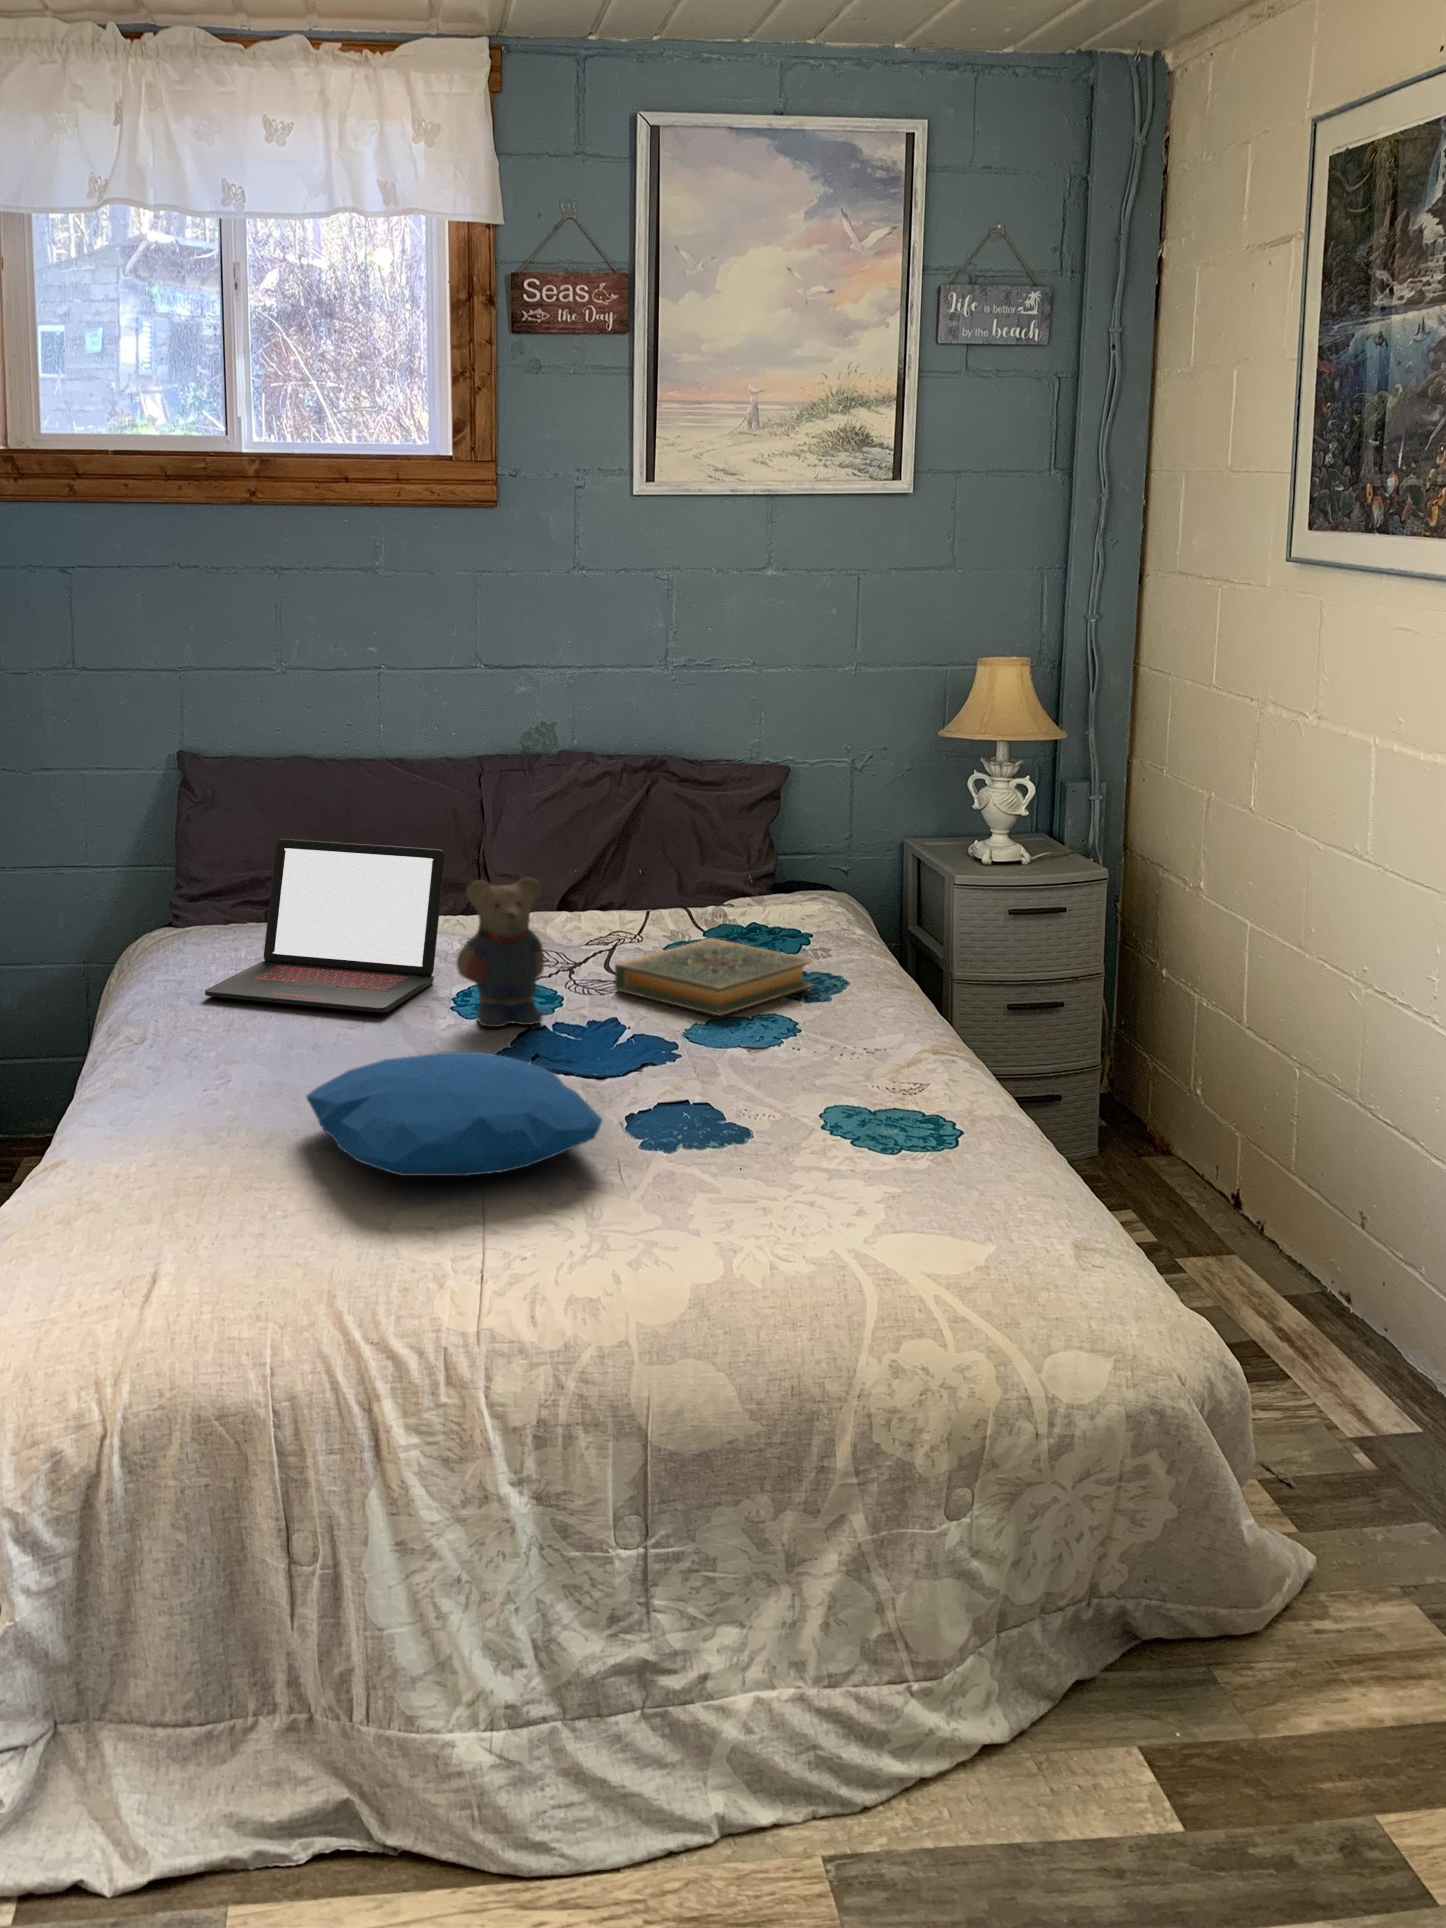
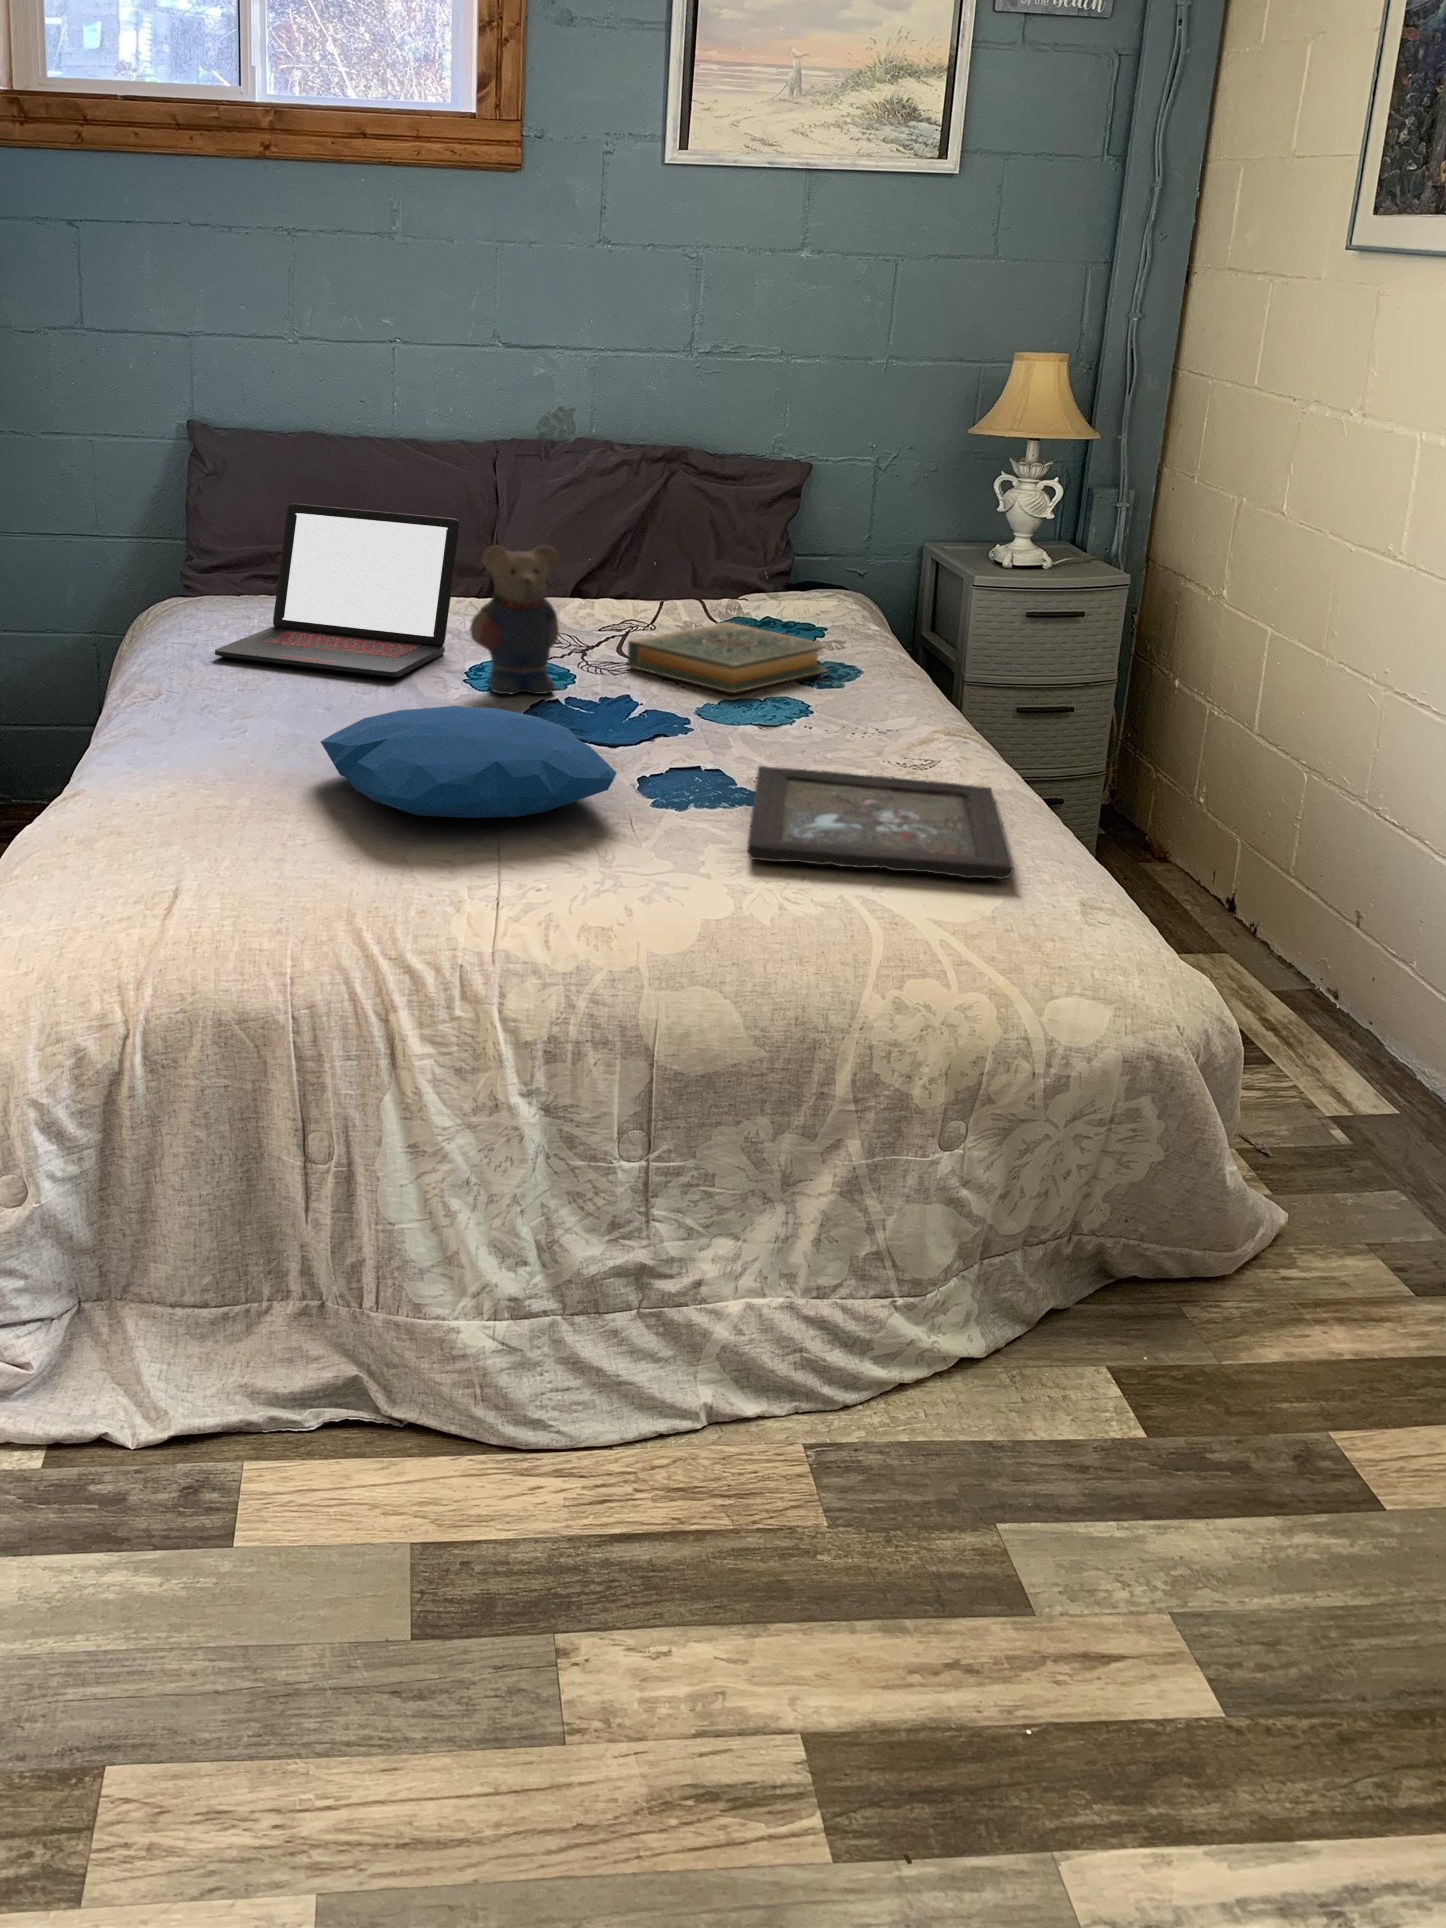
tray: none [736,1100,1006,1222] -> present [747,766,1013,879]

